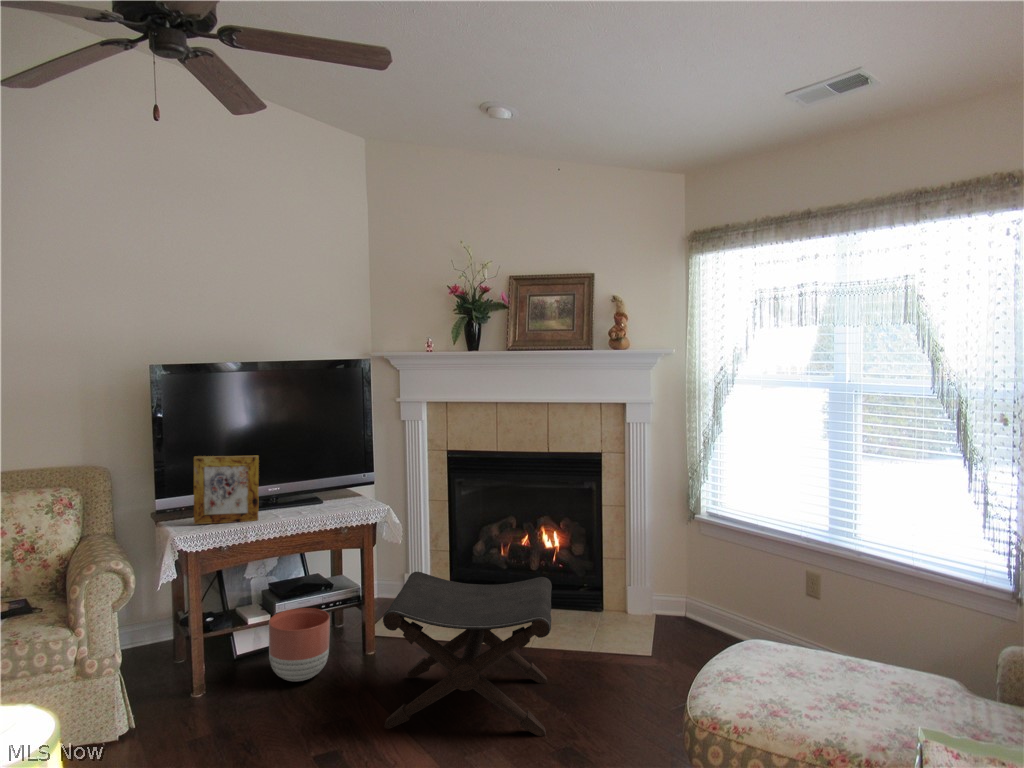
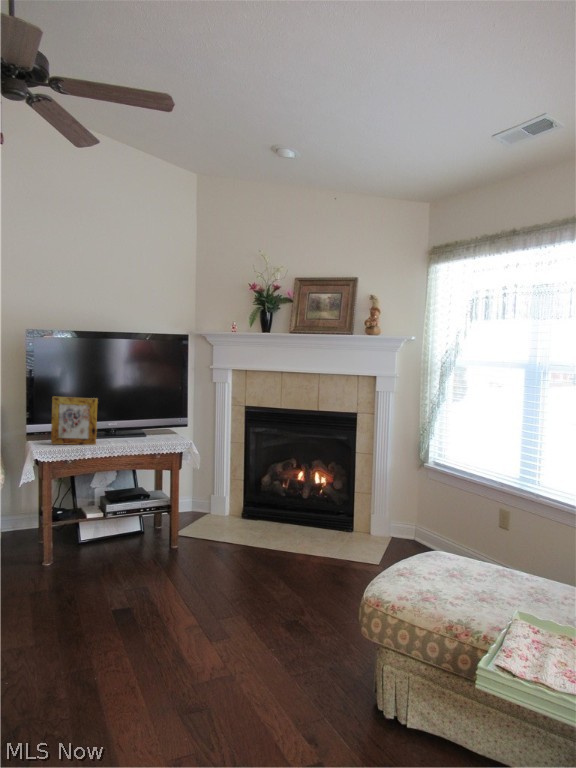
footstool: present [383,572,552,736] -> none [167,488,300,611]
planter: present [269,608,330,681] -> none [99,510,143,560]

